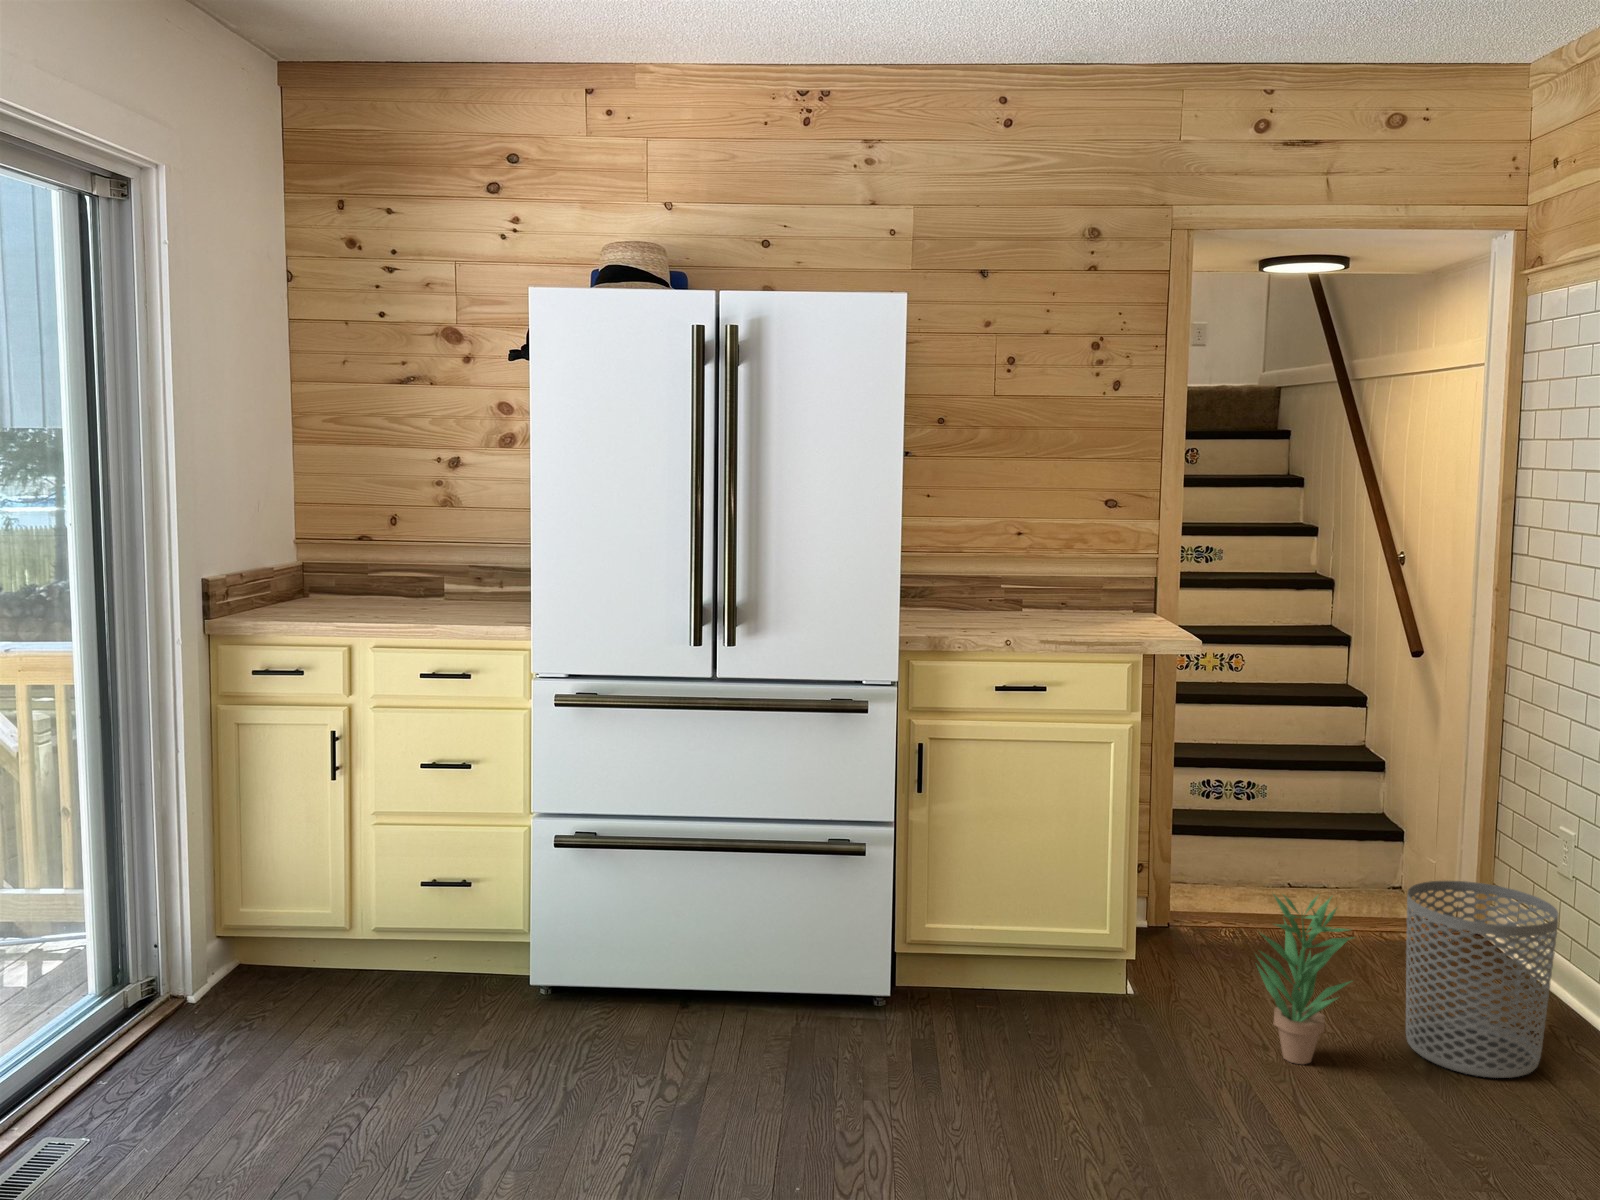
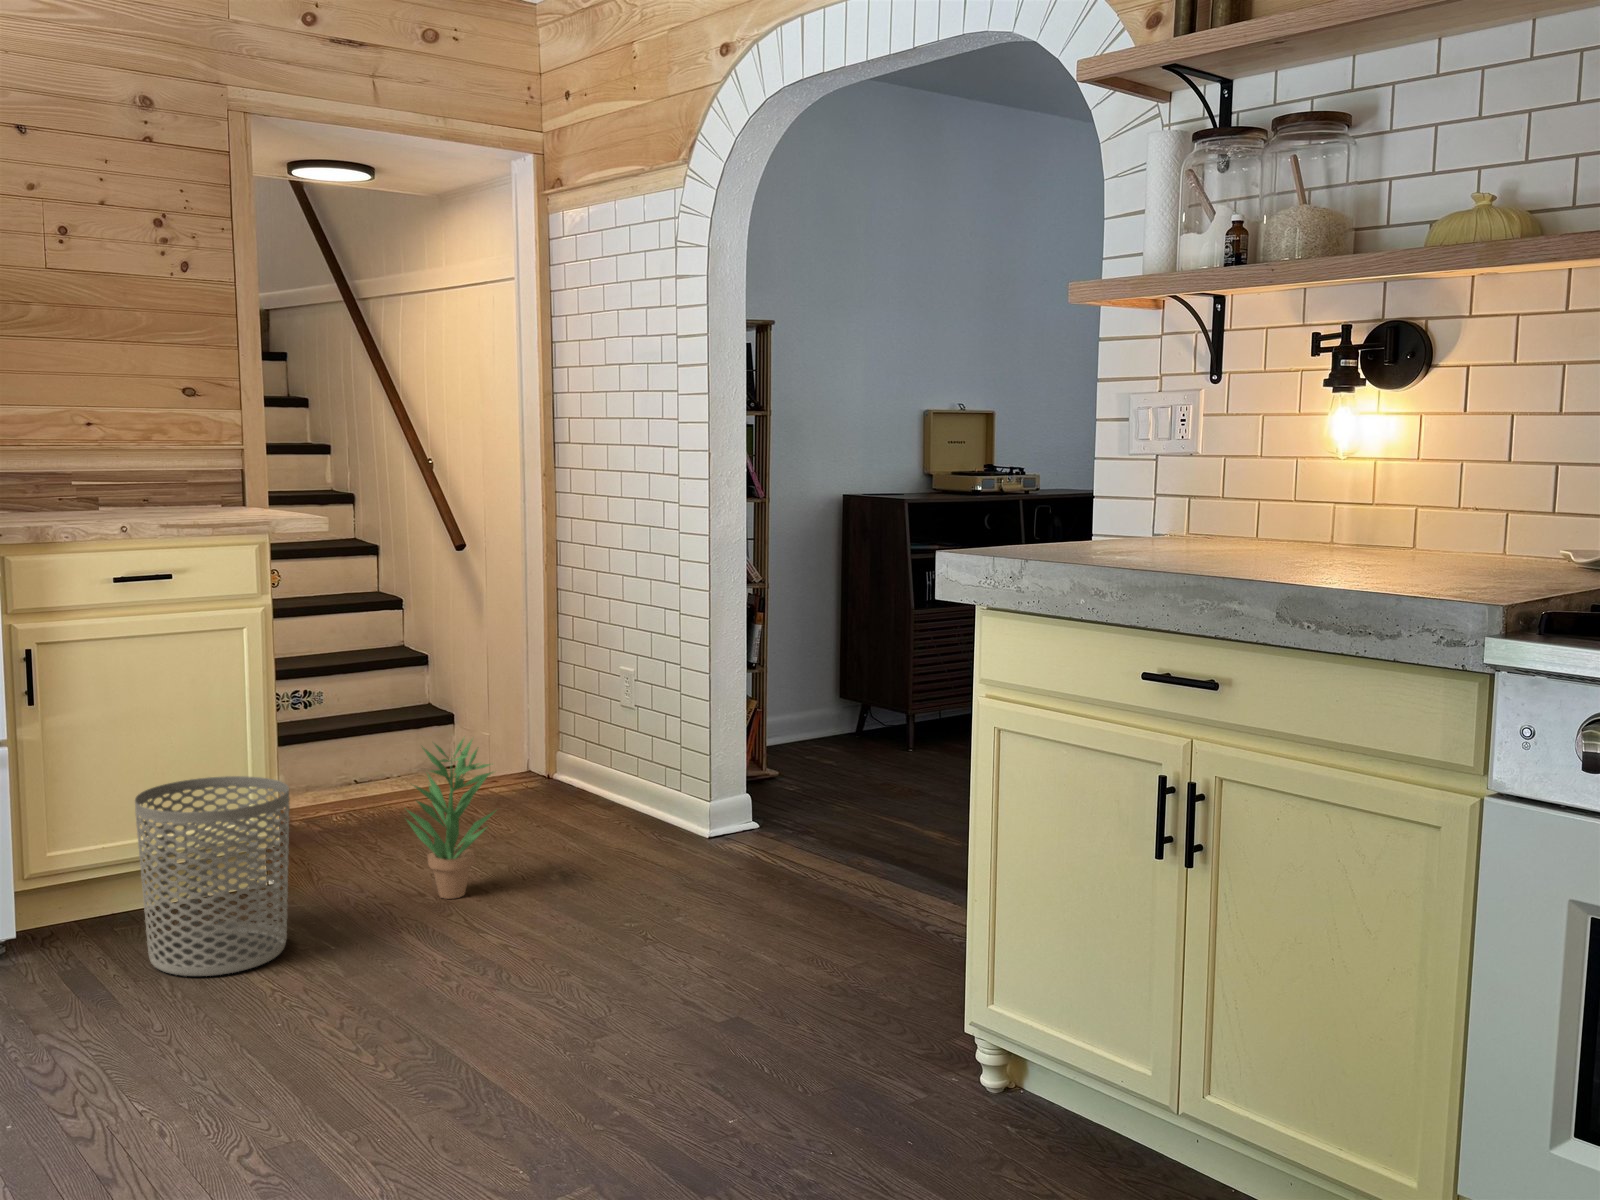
waste bin: present [1406,881,1558,1078] -> present [135,776,290,976]

